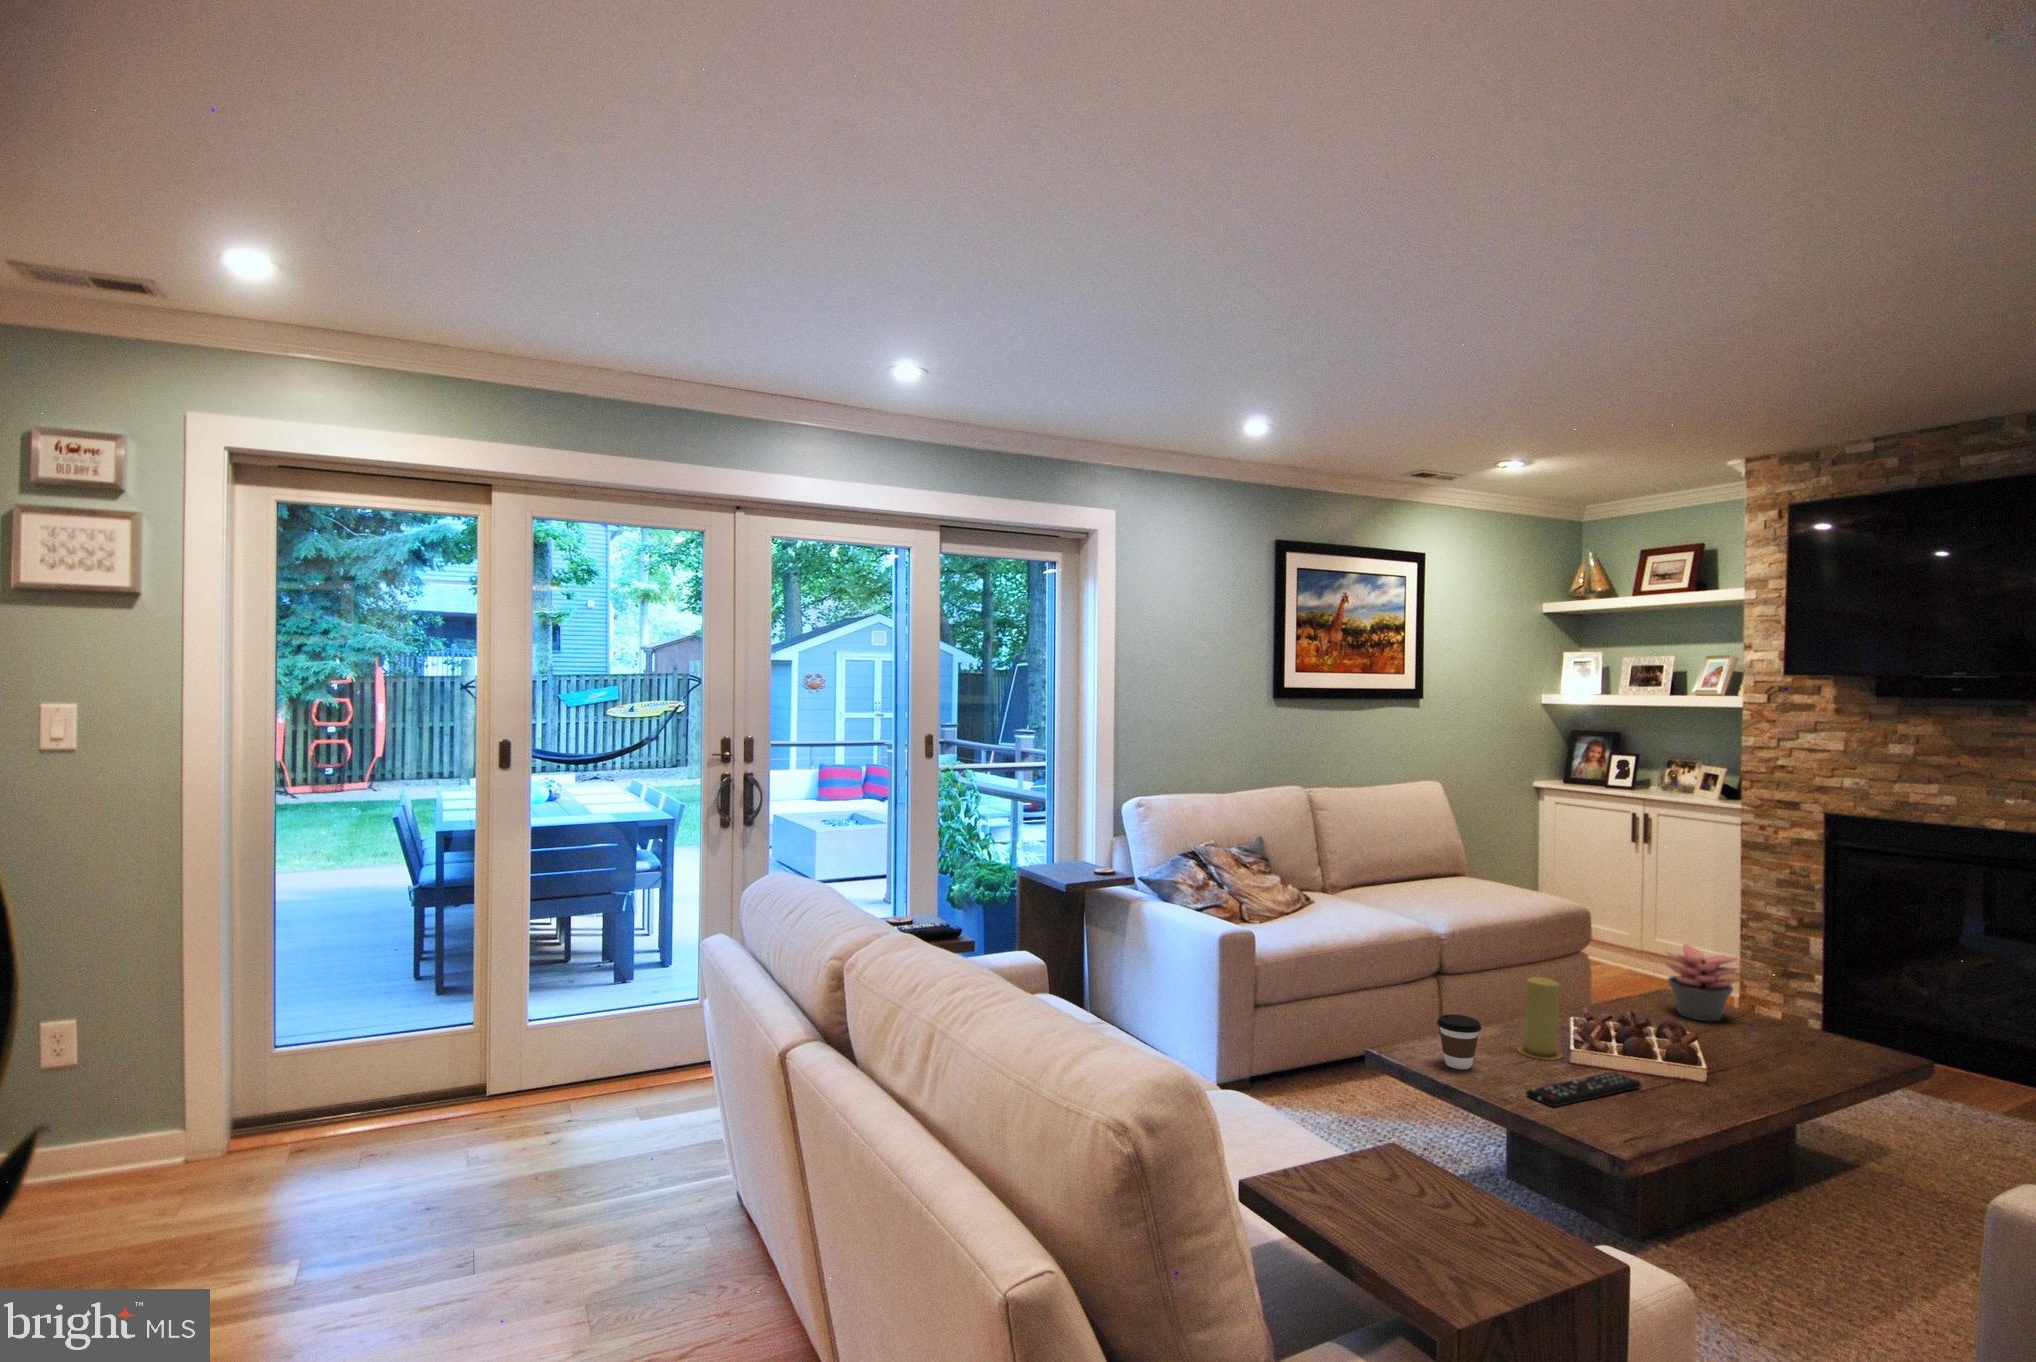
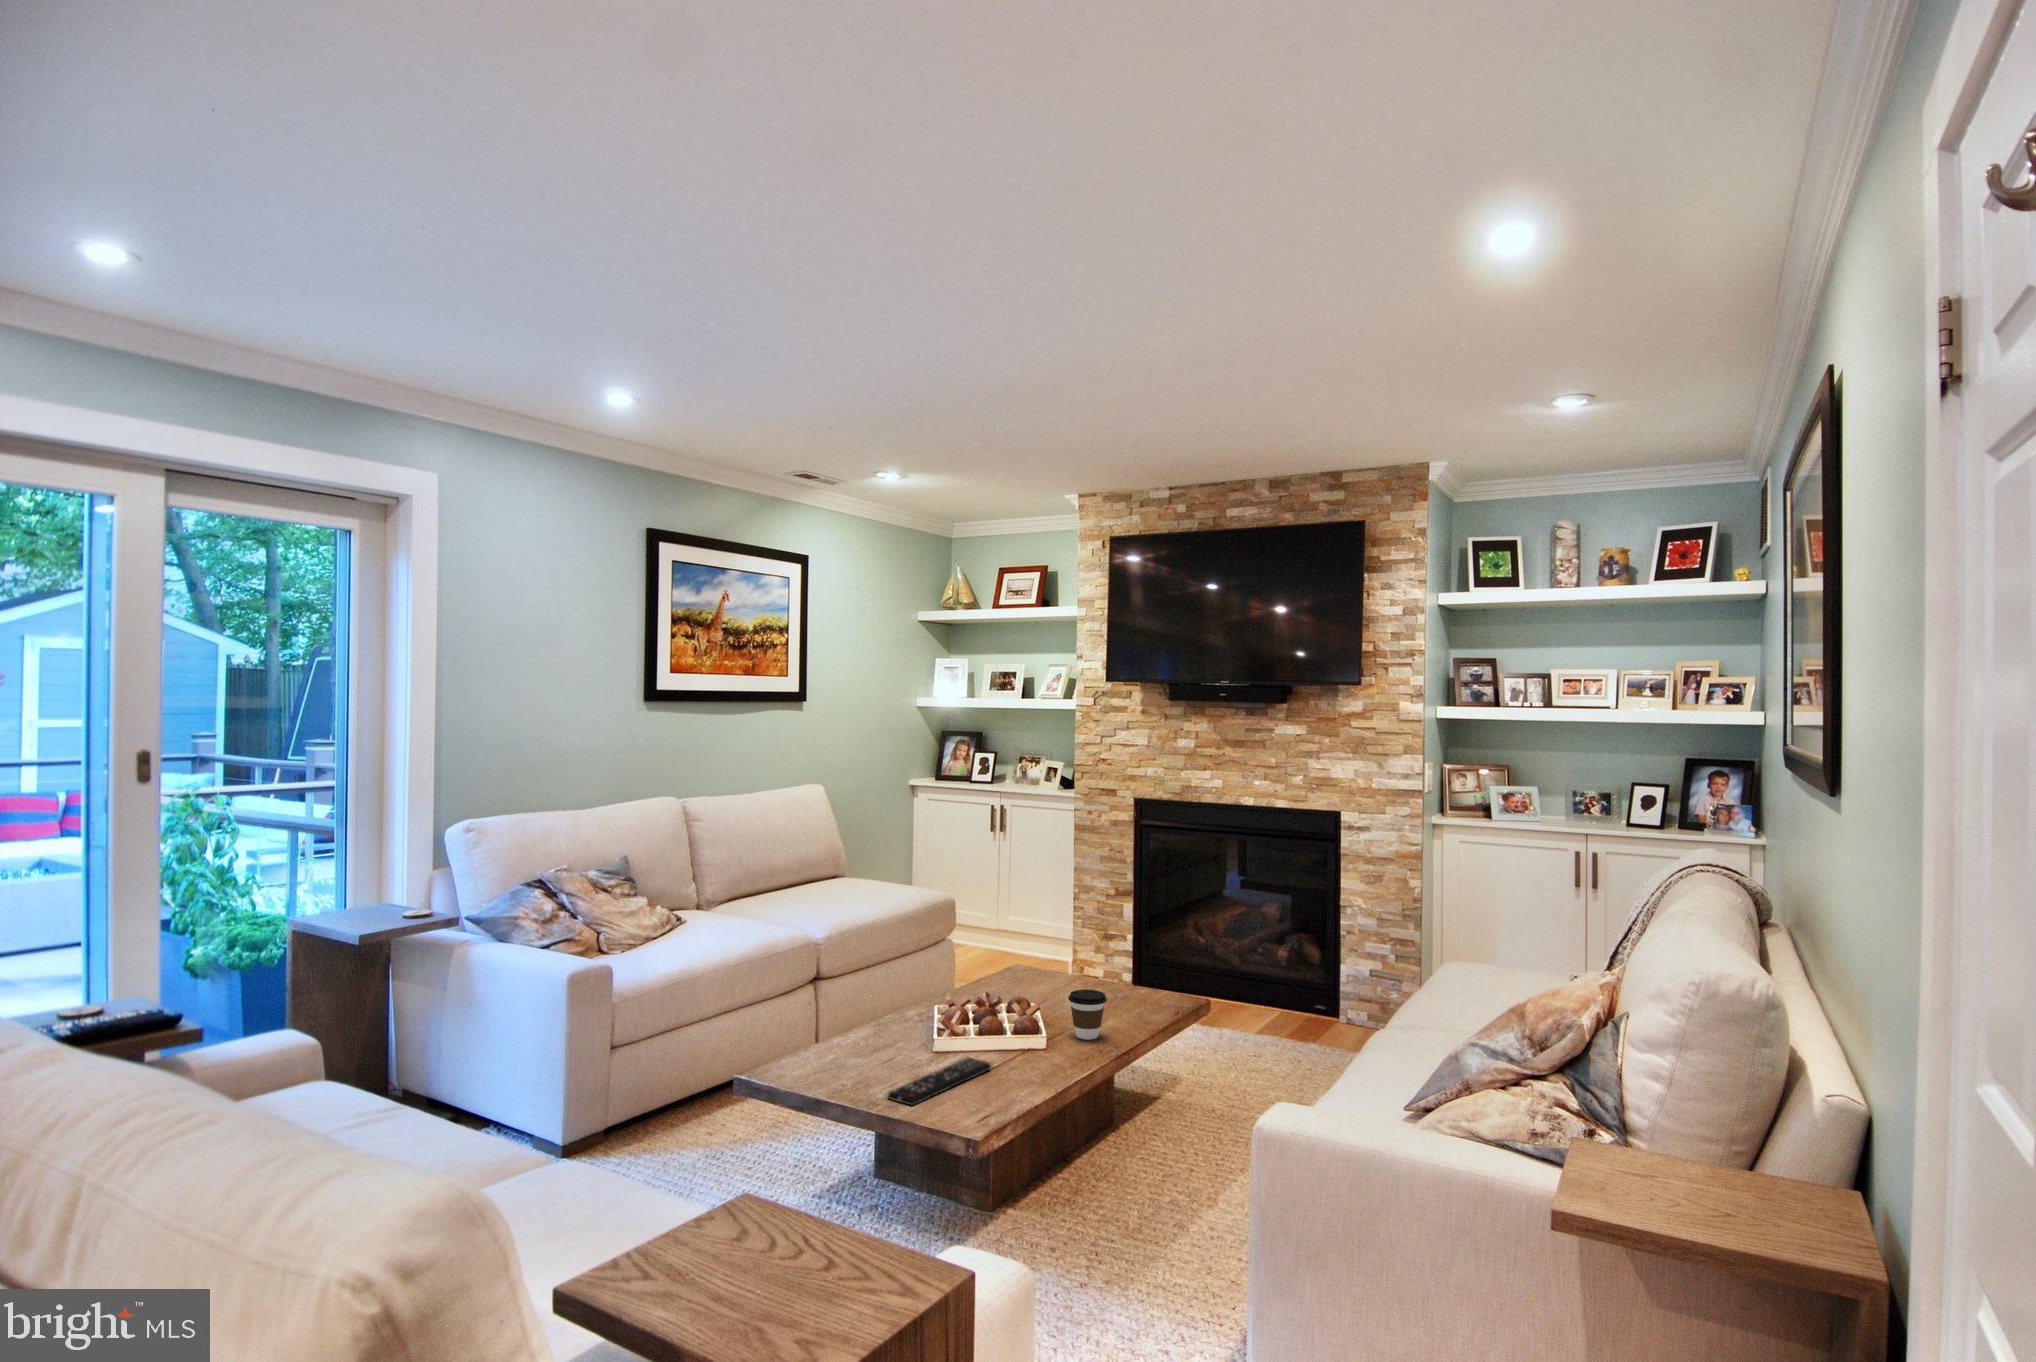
succulent plant: present [1665,944,1738,1021] -> none [1013,923,1073,993]
candle: present [1517,977,1562,1060] -> none [882,972,924,1056]
coffee cup: present [1437,1014,1481,1069] -> present [1068,989,1107,1040]

